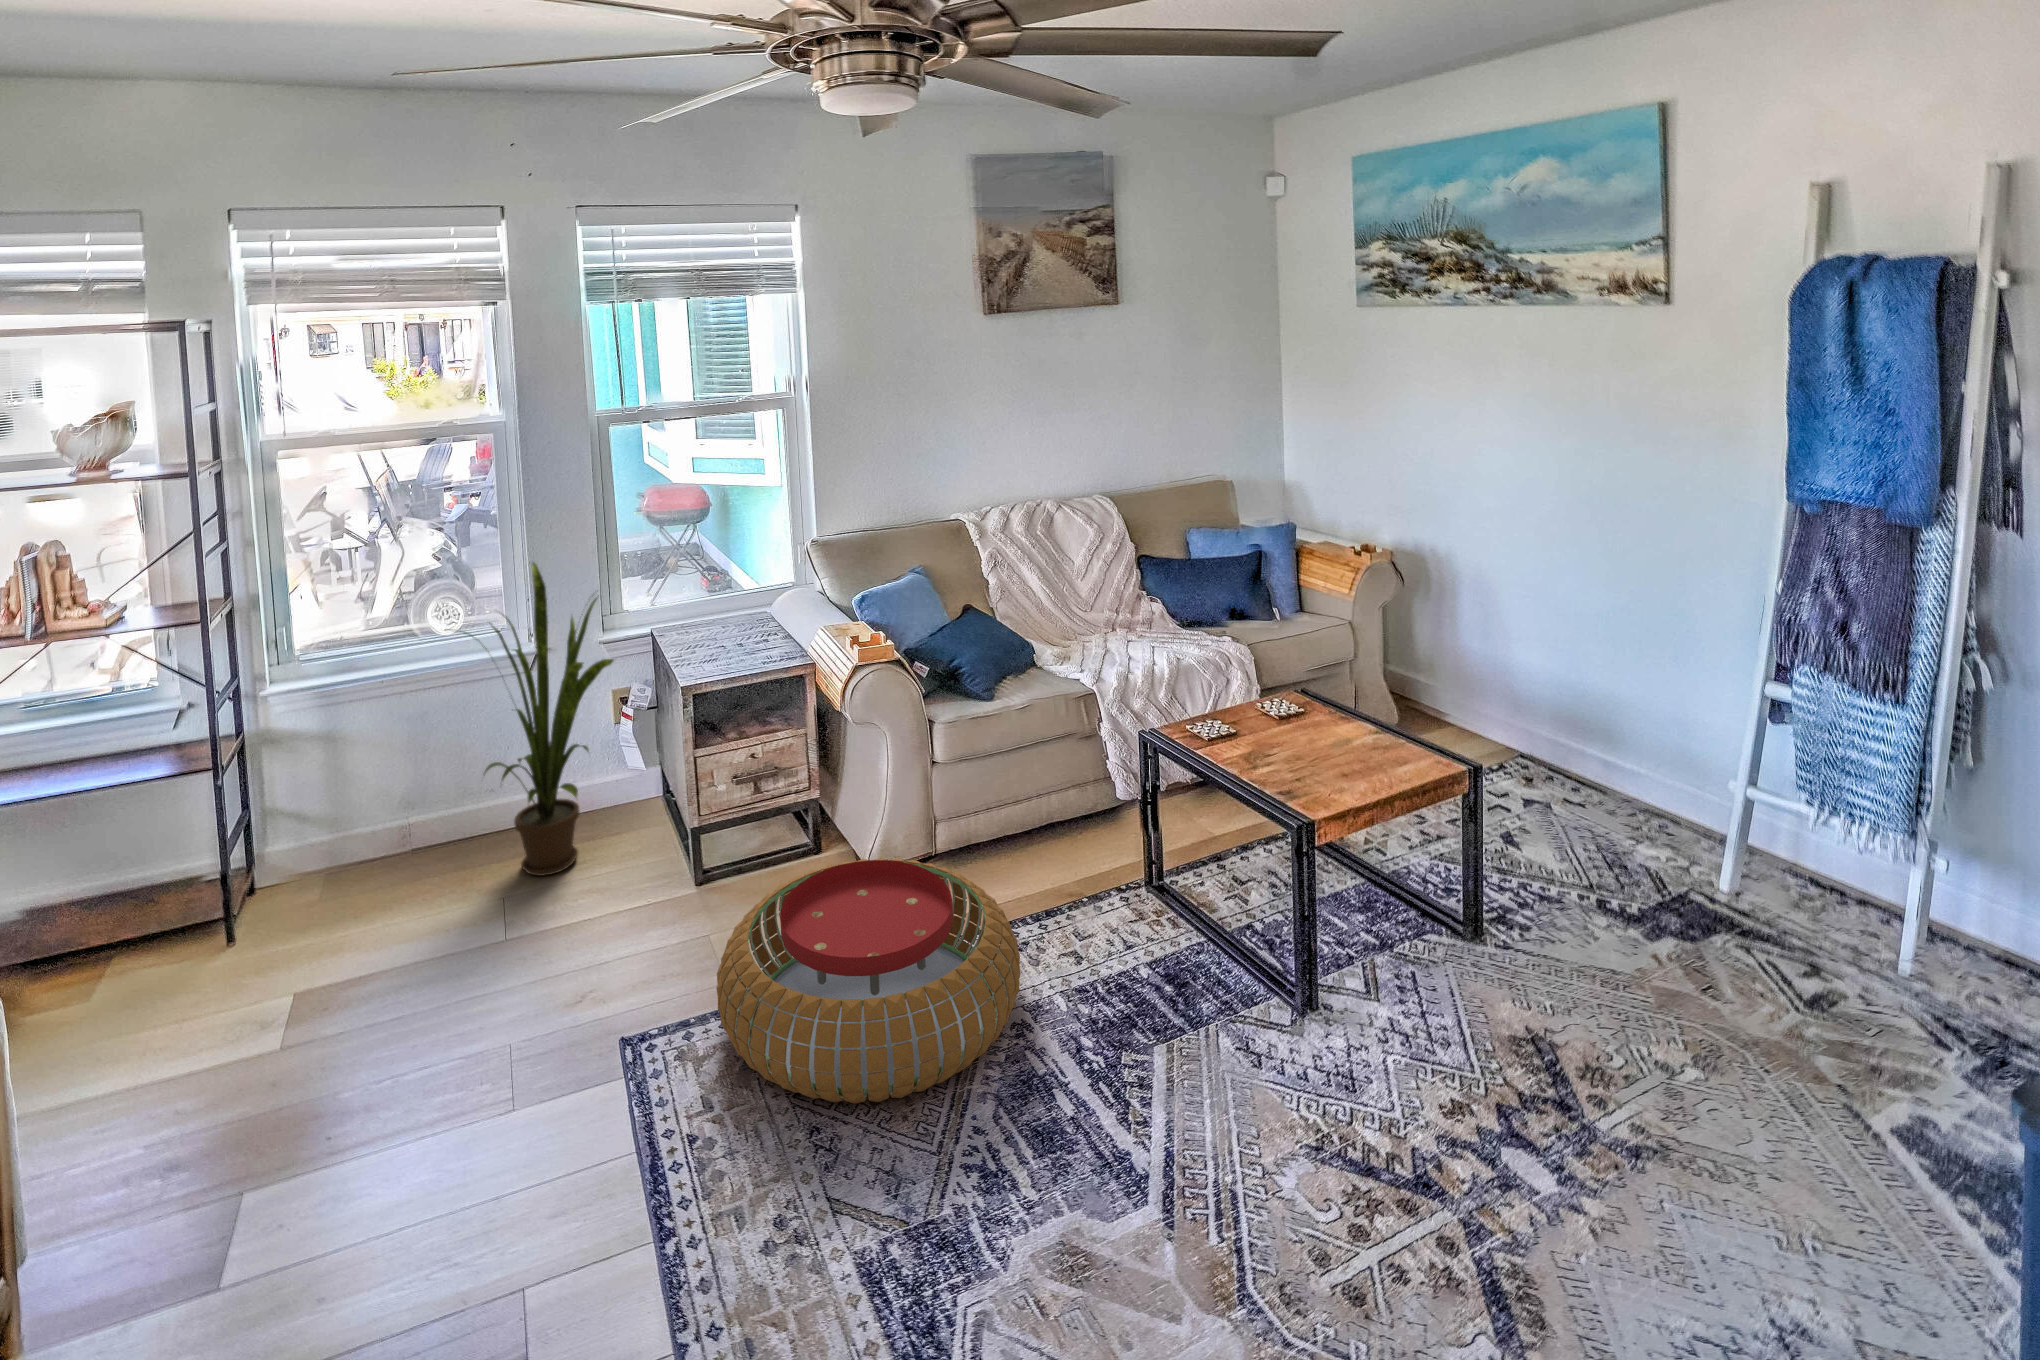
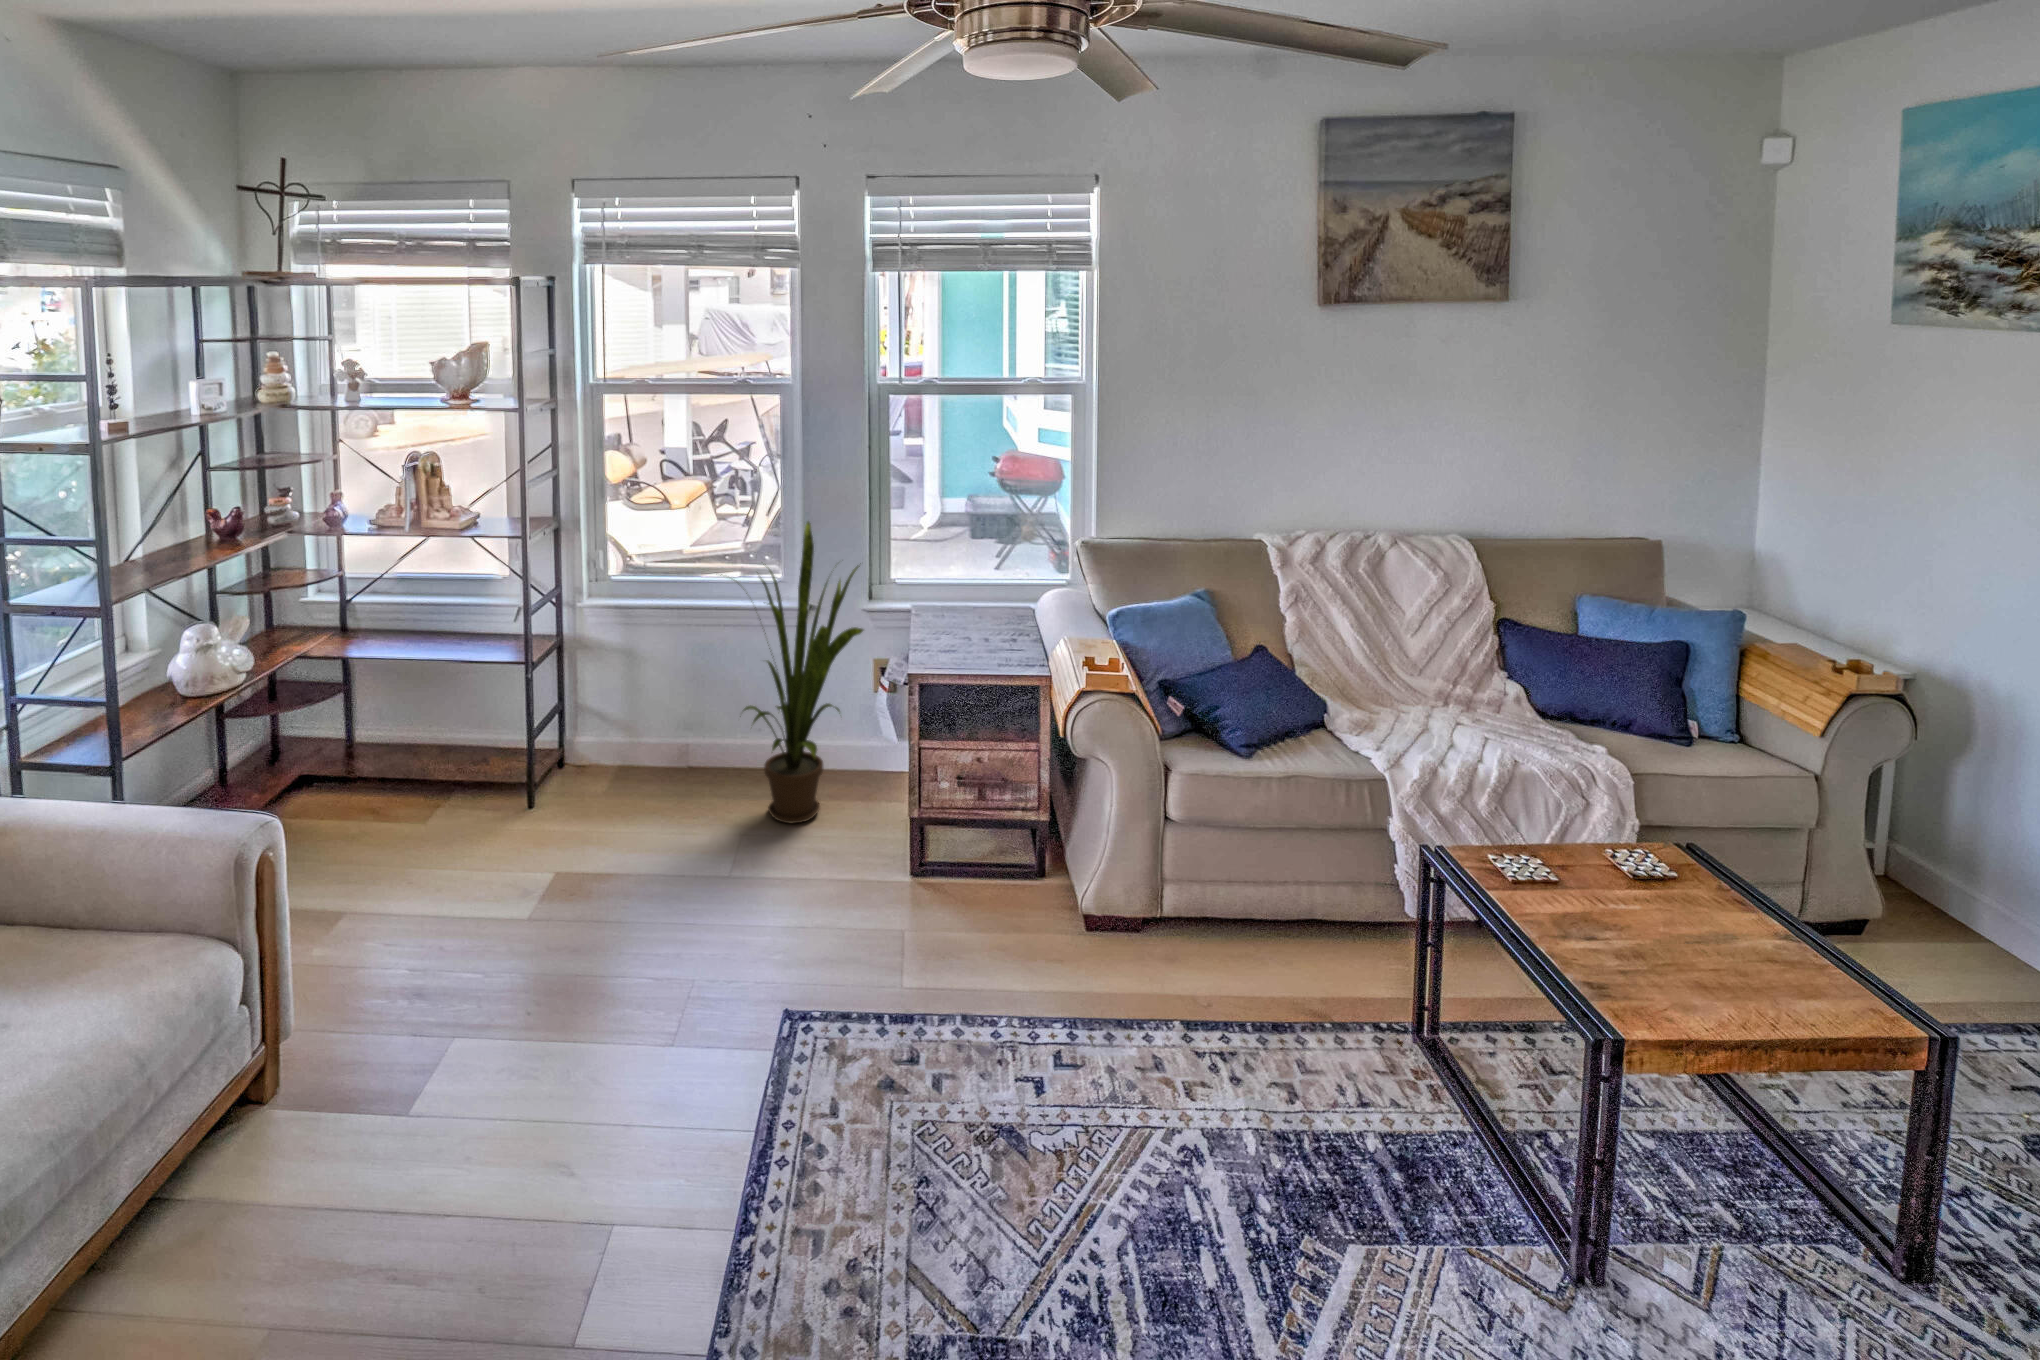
pouf: present [717,858,1021,1104] -> none [867,896,1205,1185]

